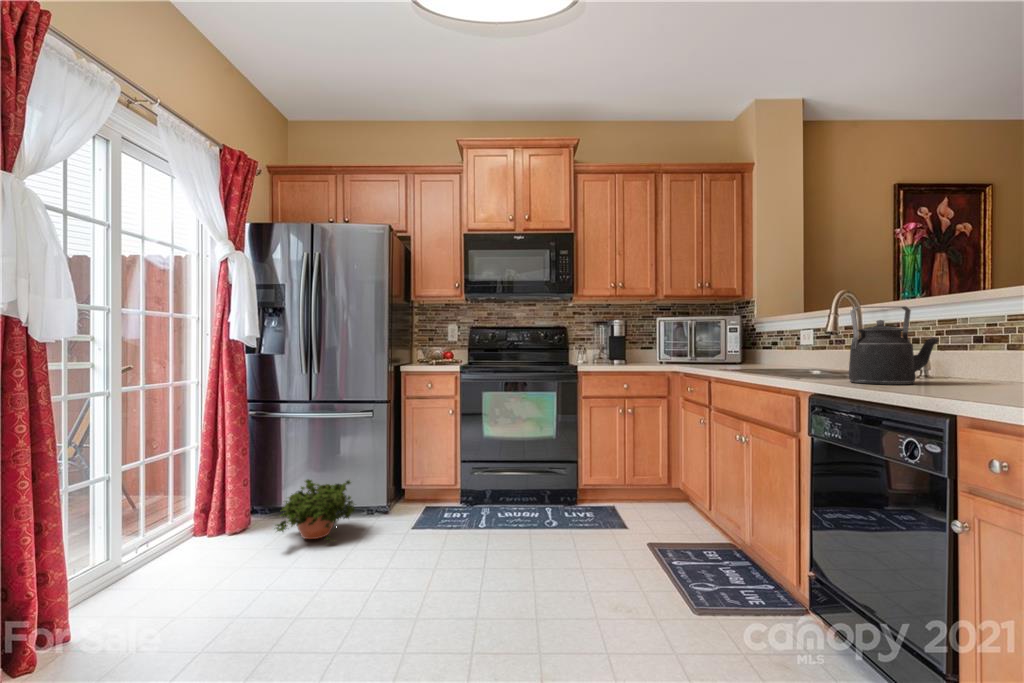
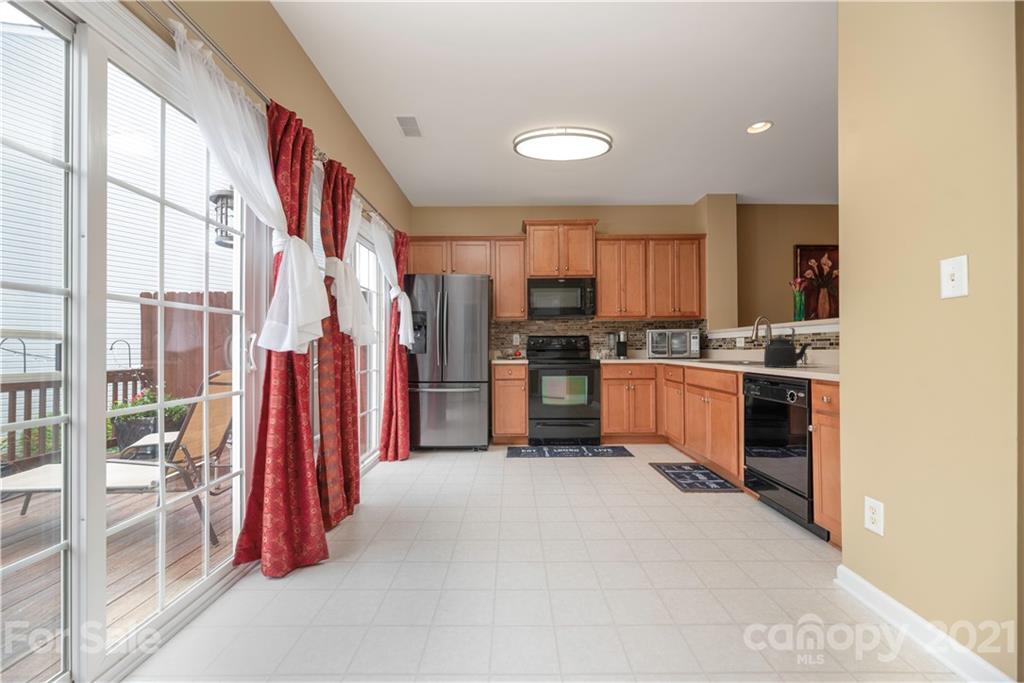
potted plant: present [276,480,355,543] -> none [429,427,475,466]

